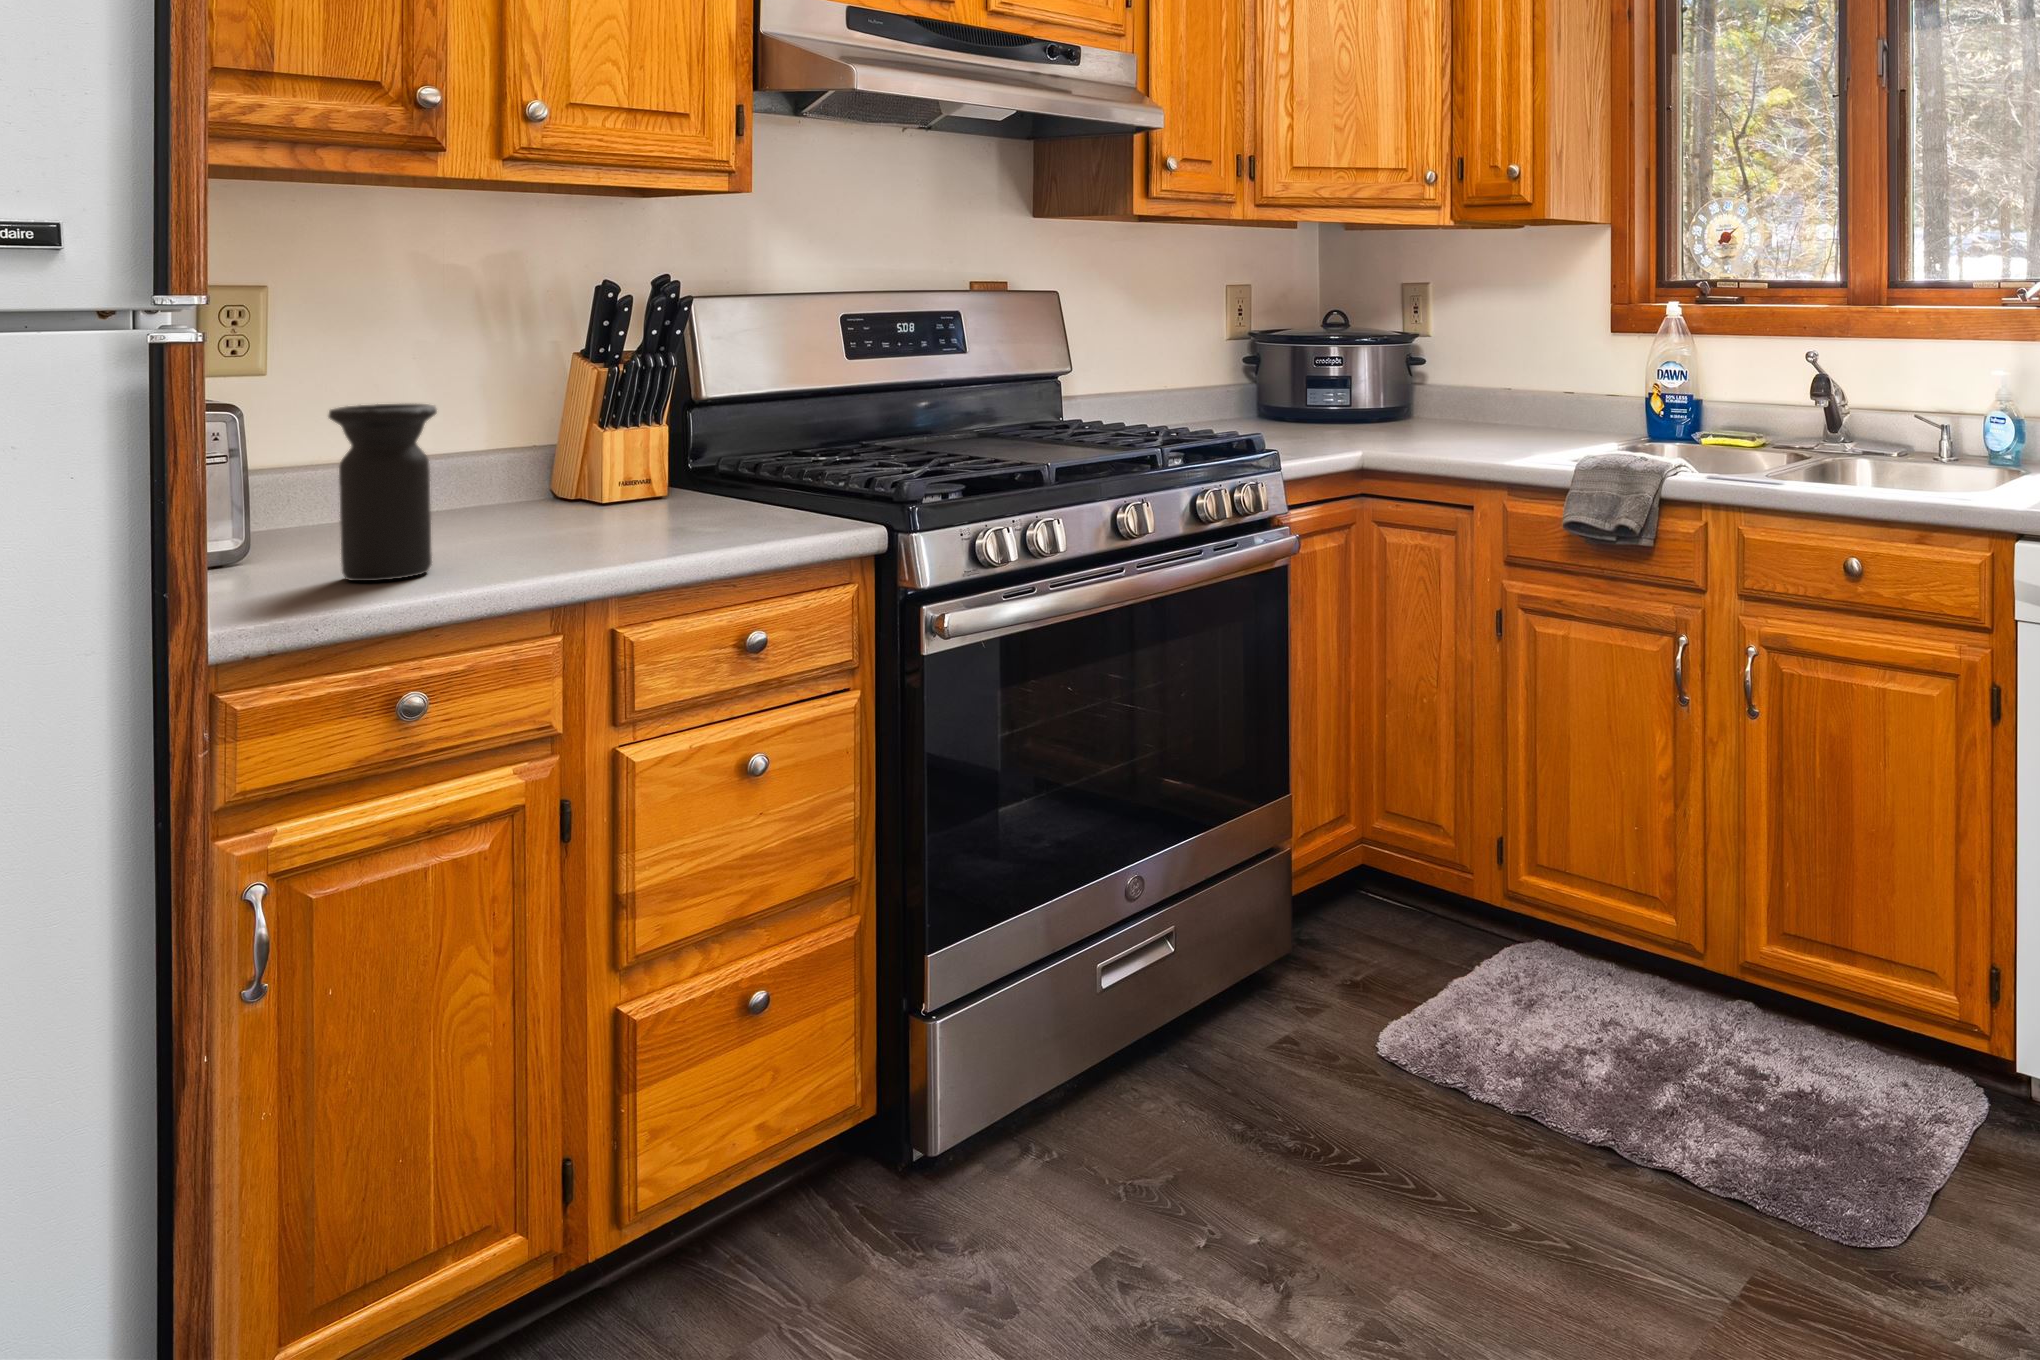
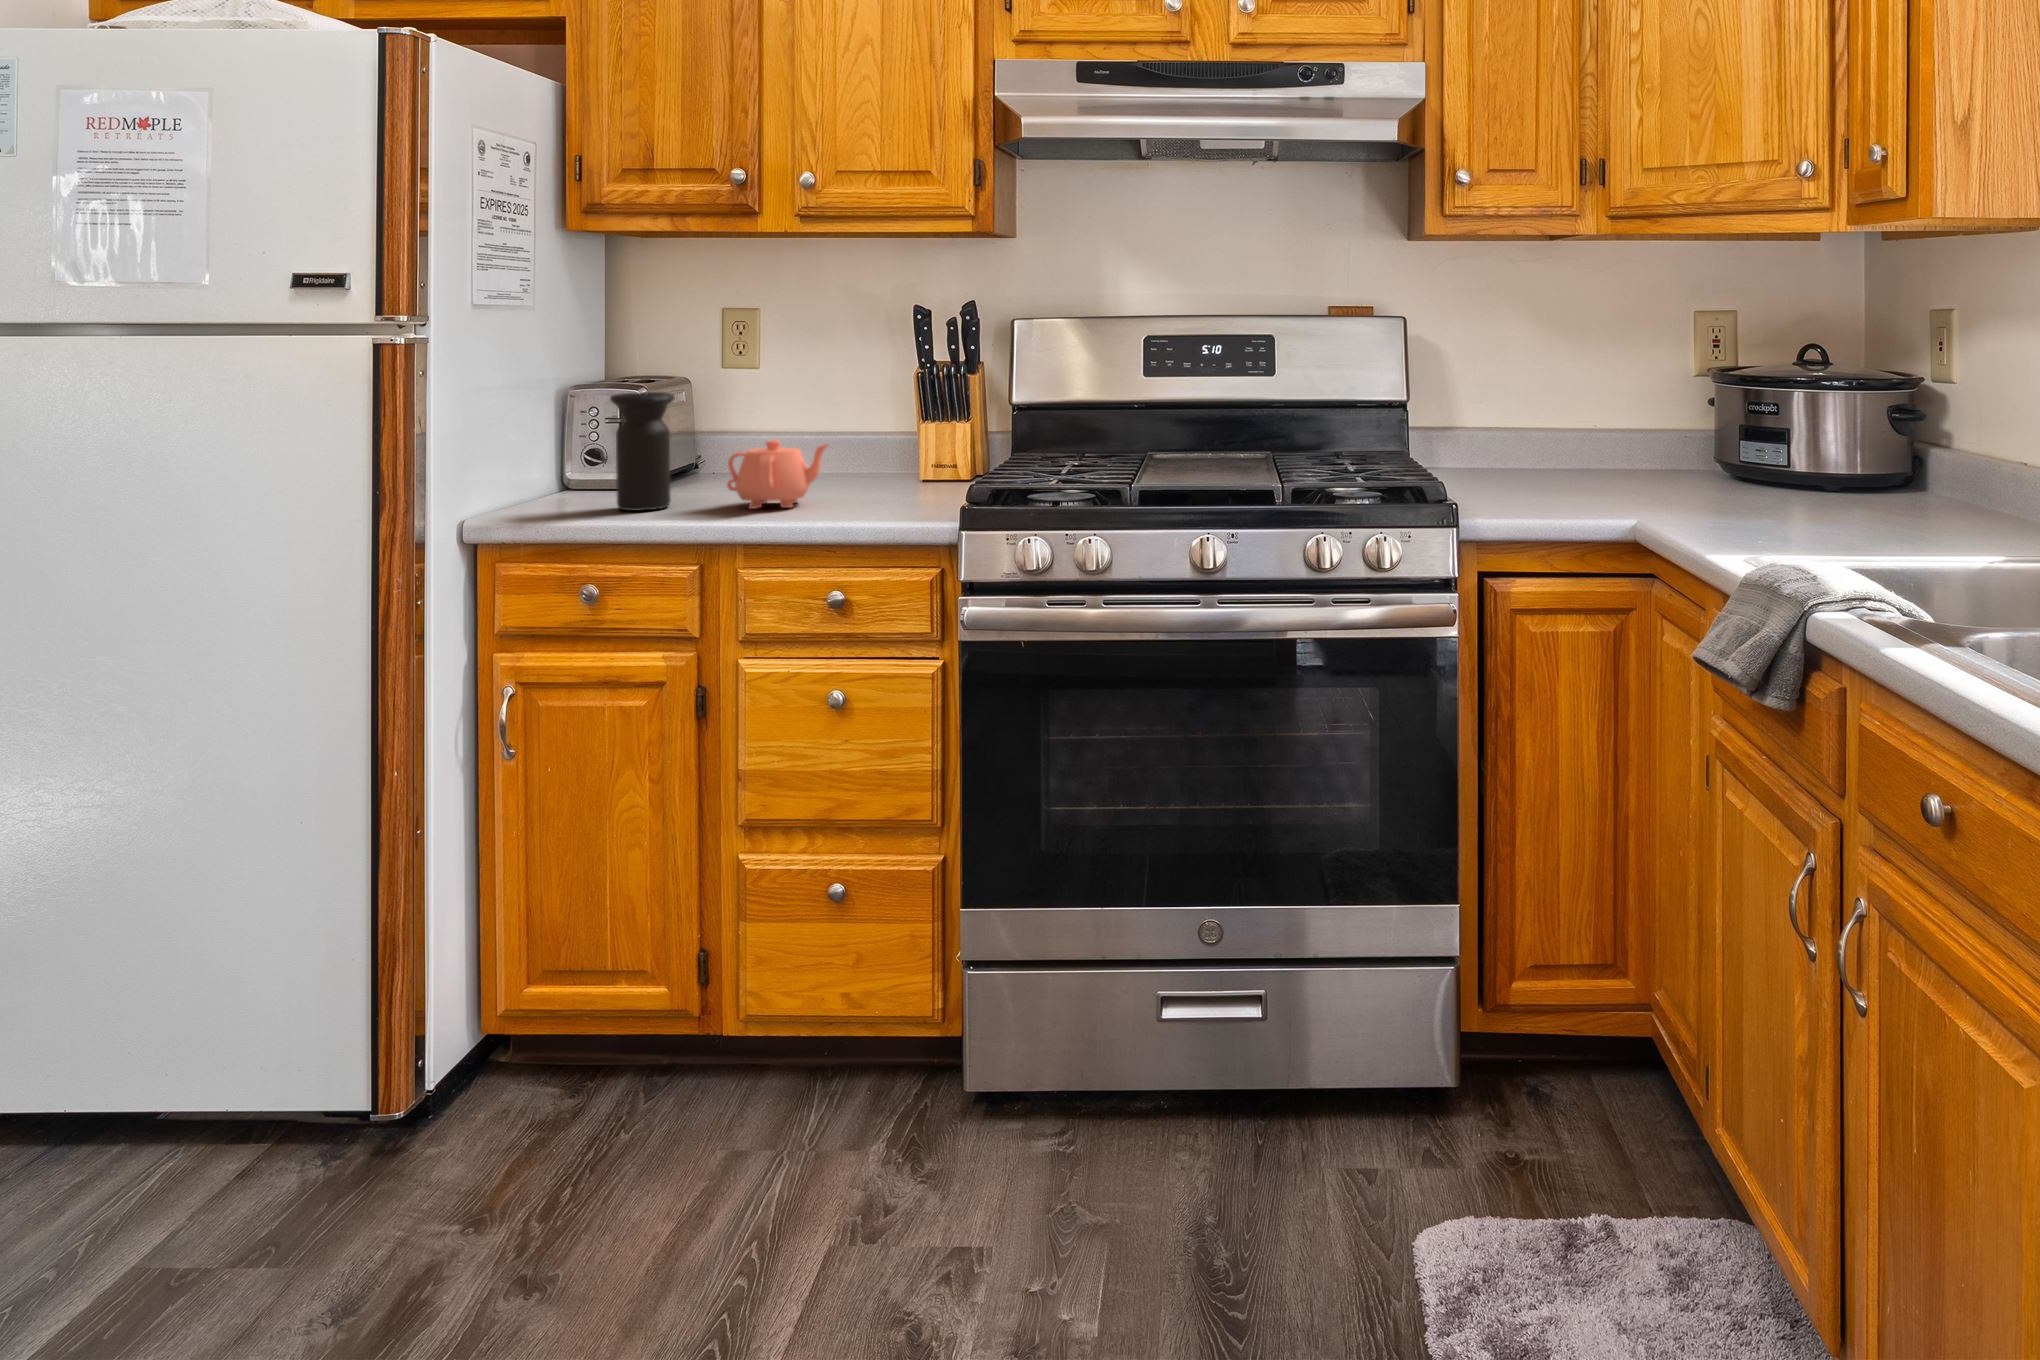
teapot: none [518,456,651,552] -> present [727,440,828,509]

